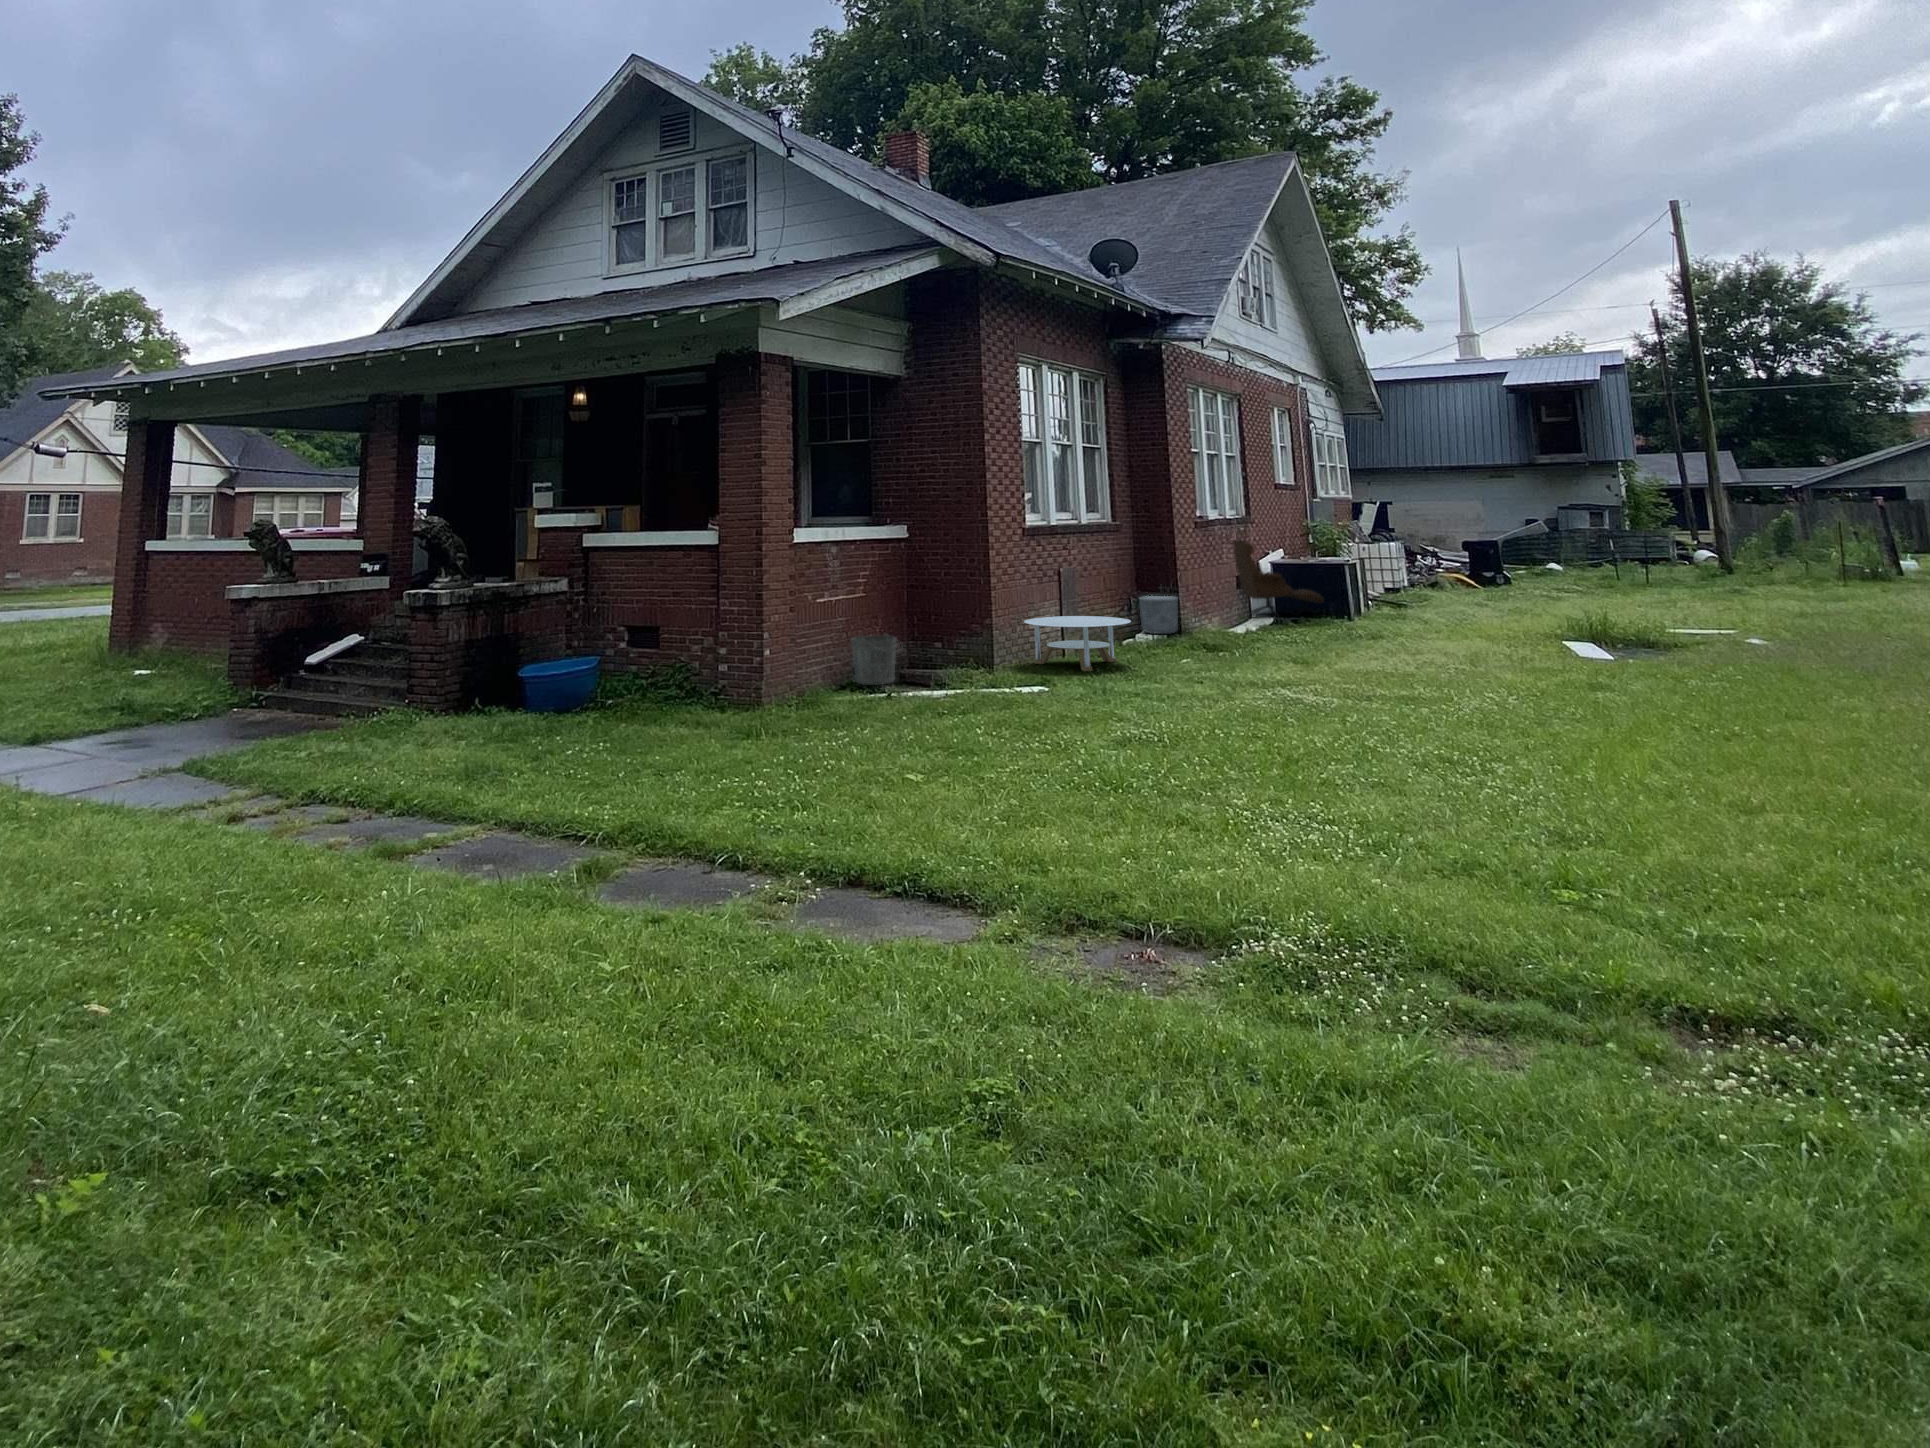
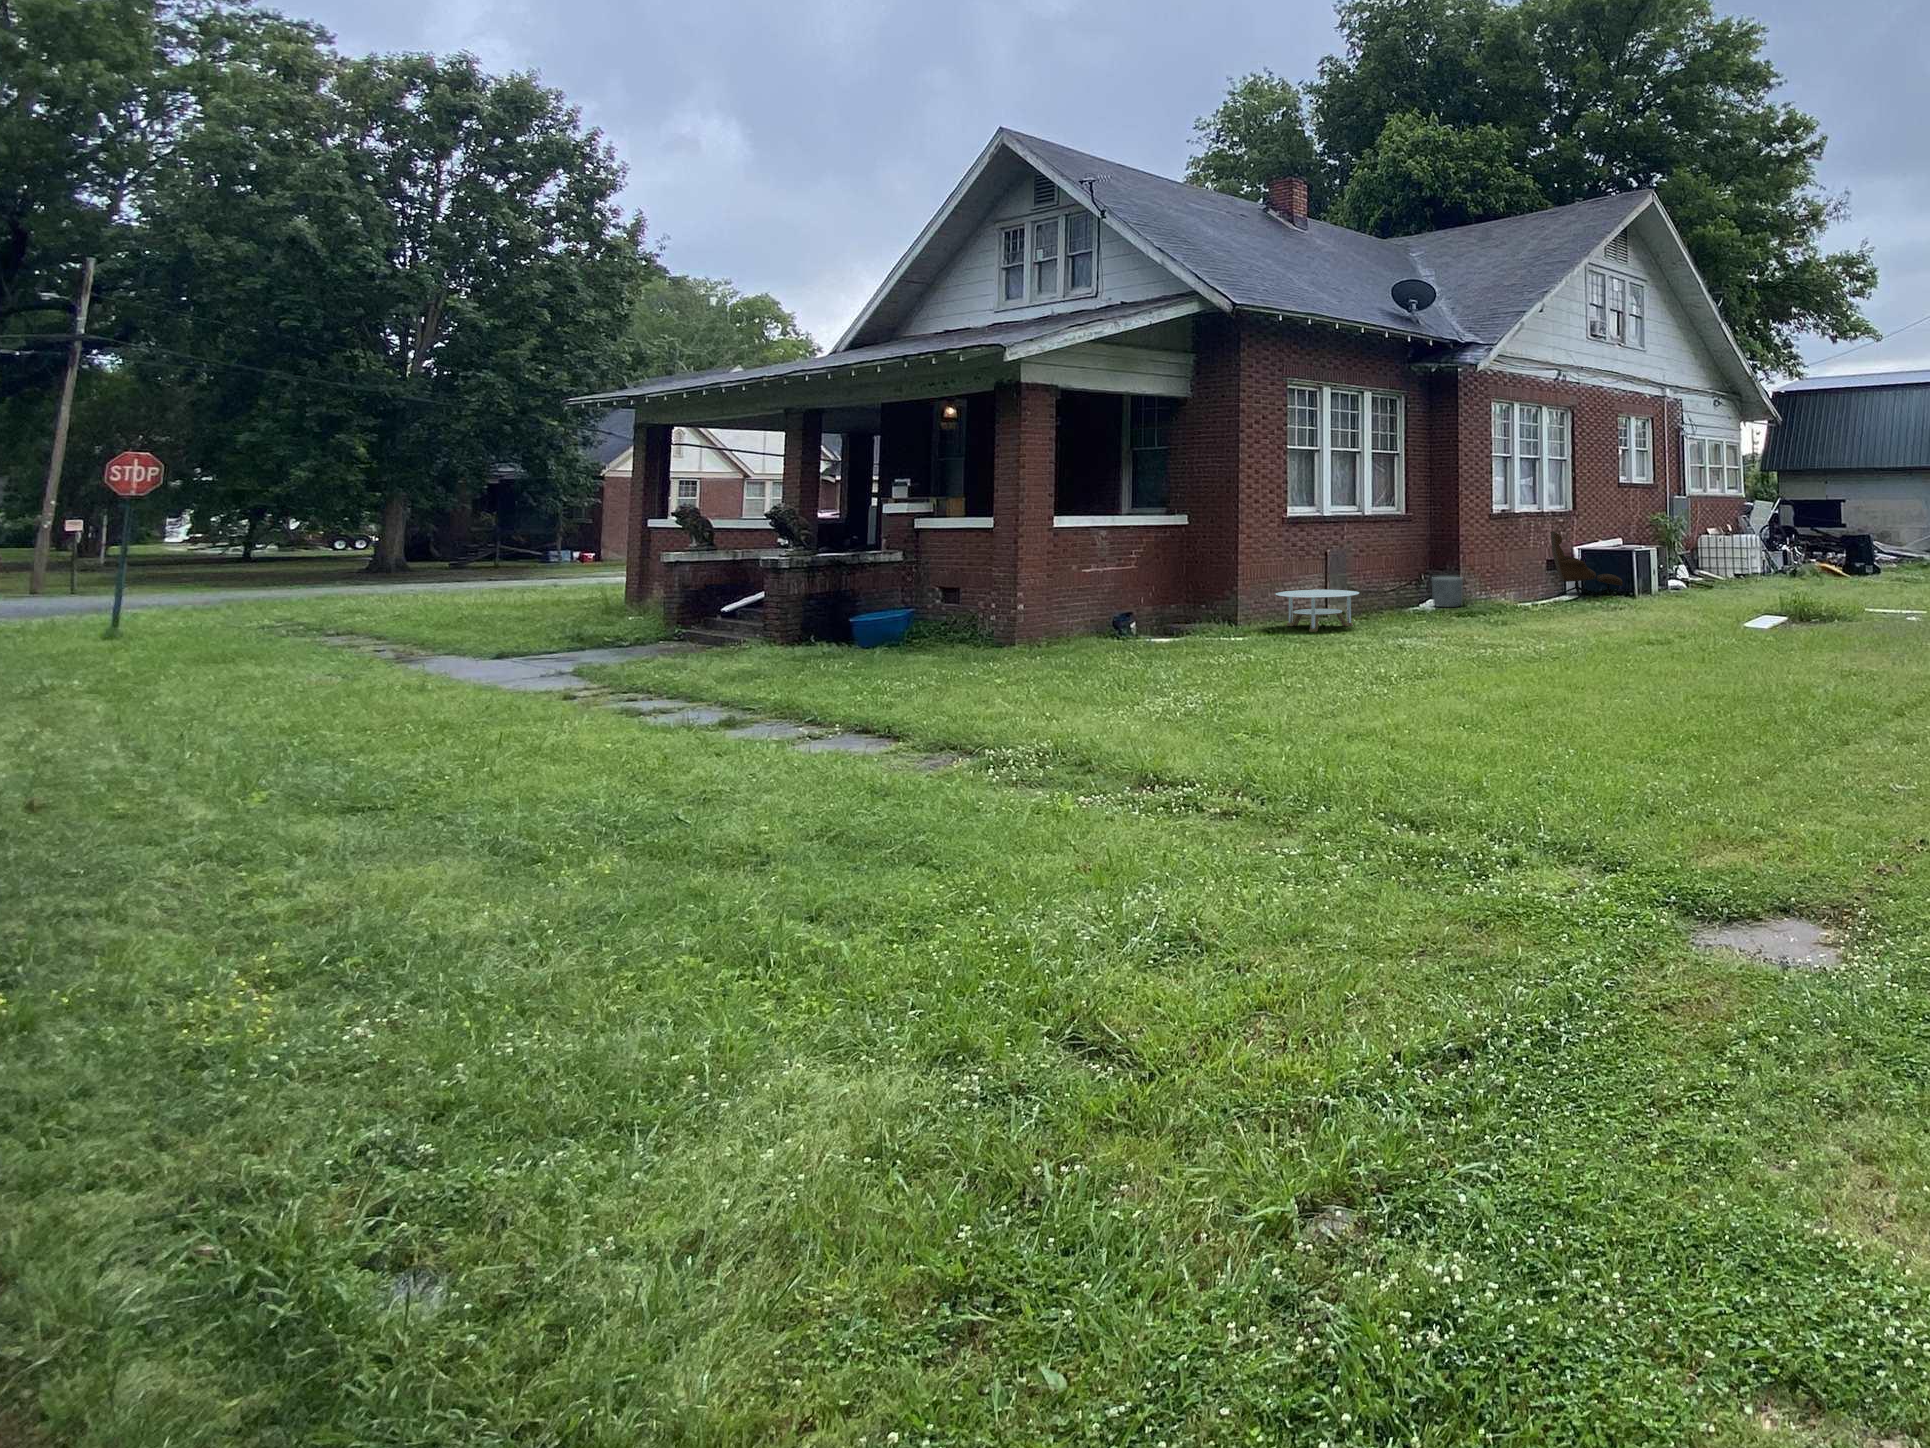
bucket: present [851,634,899,685] -> none [1118,599,1159,637]

